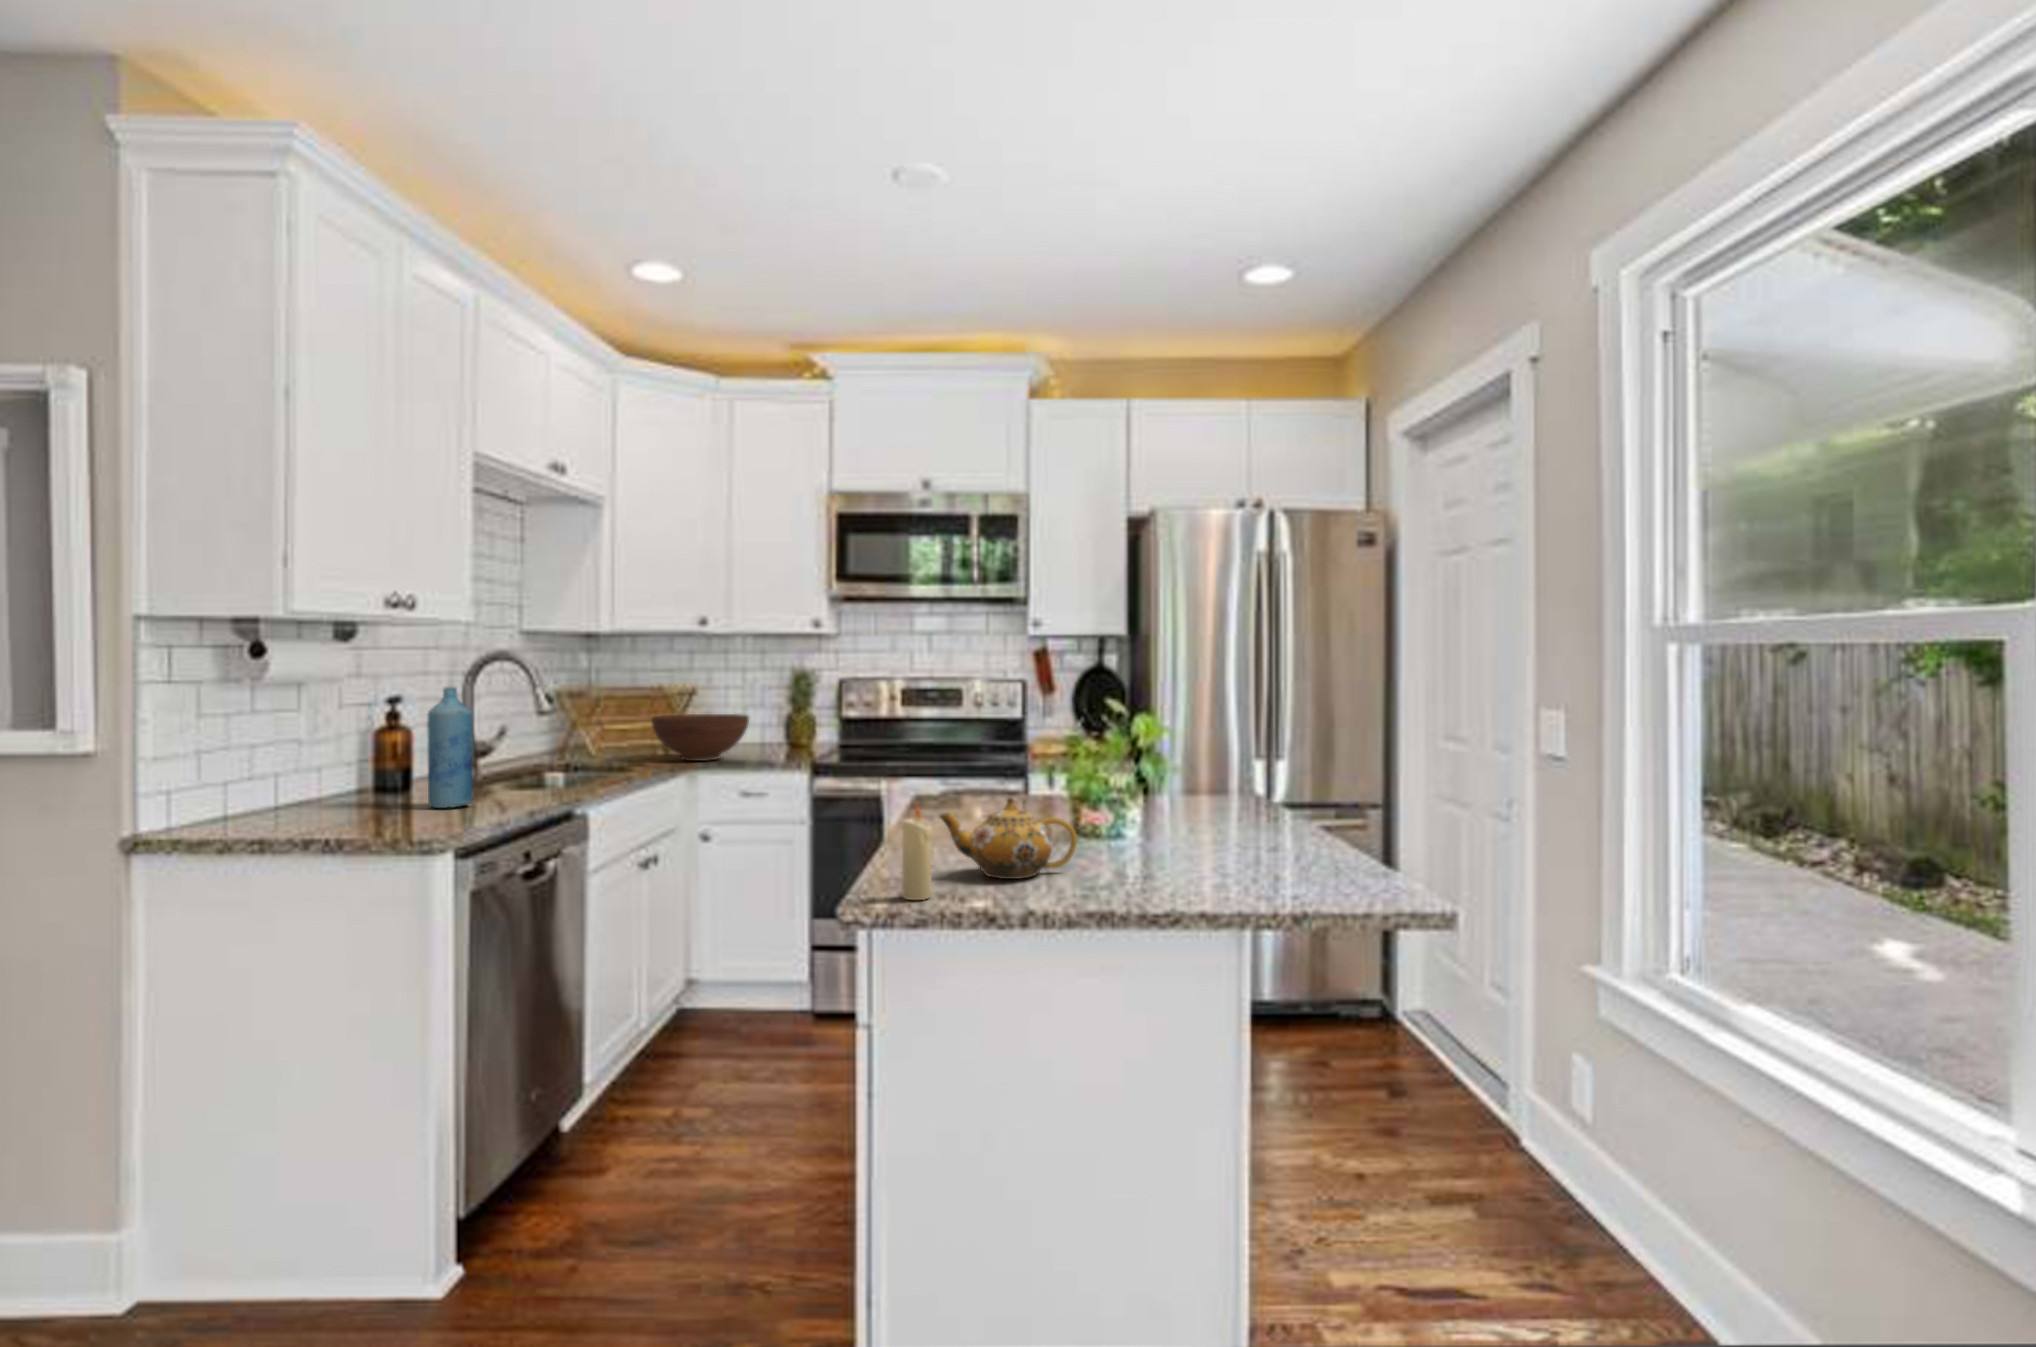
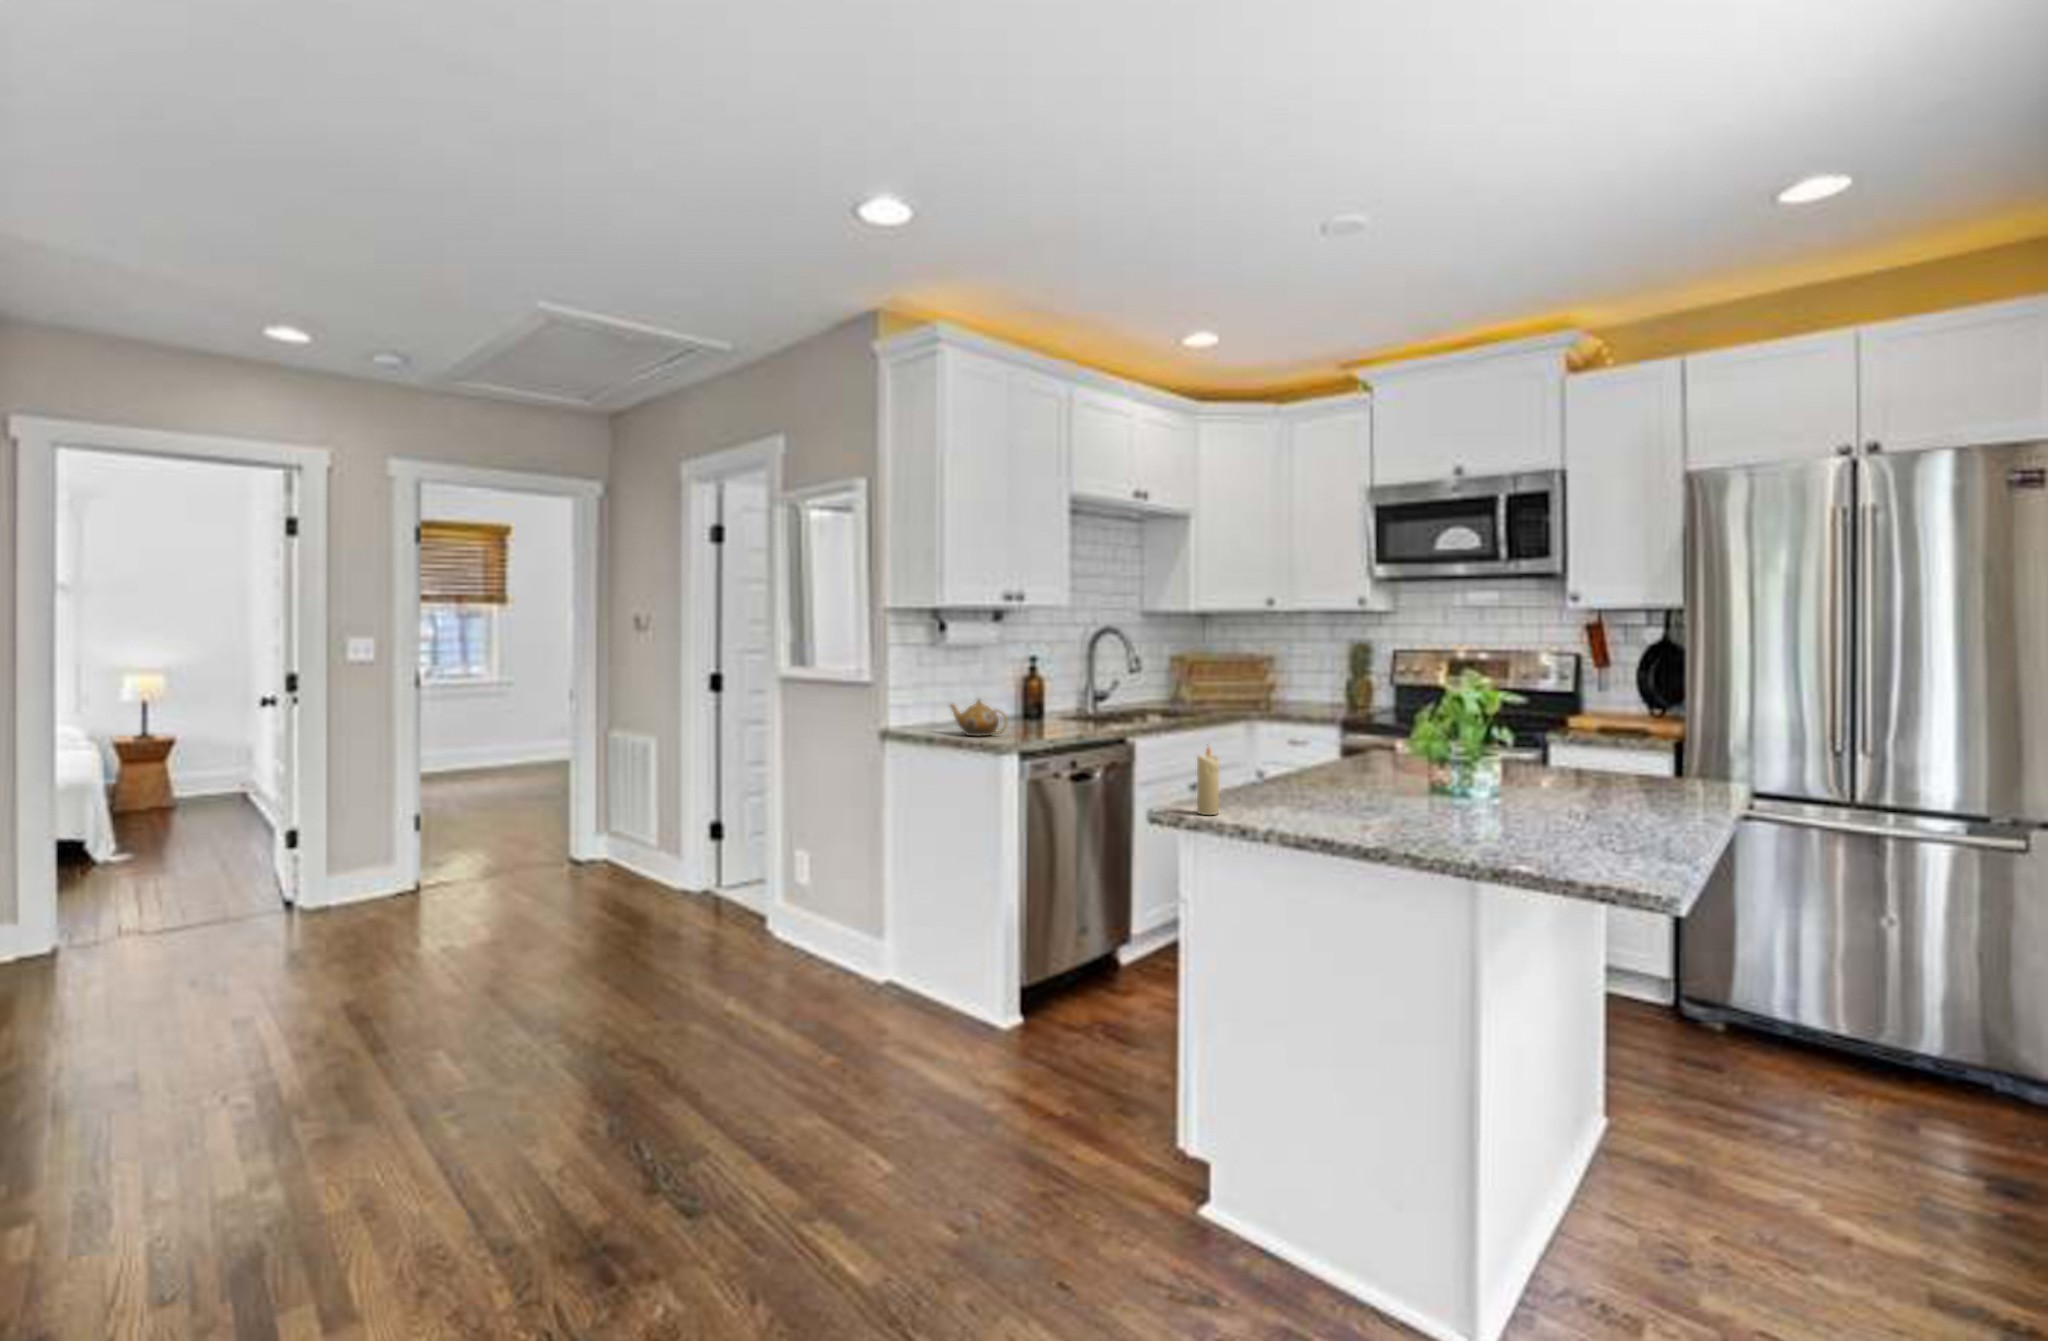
bottle: present [427,687,473,808] -> none [1031,653,1058,731]
fruit bowl: present [651,714,749,761] -> none [1221,677,1297,714]
teapot: present [940,798,1077,879] -> present [950,700,1007,736]

